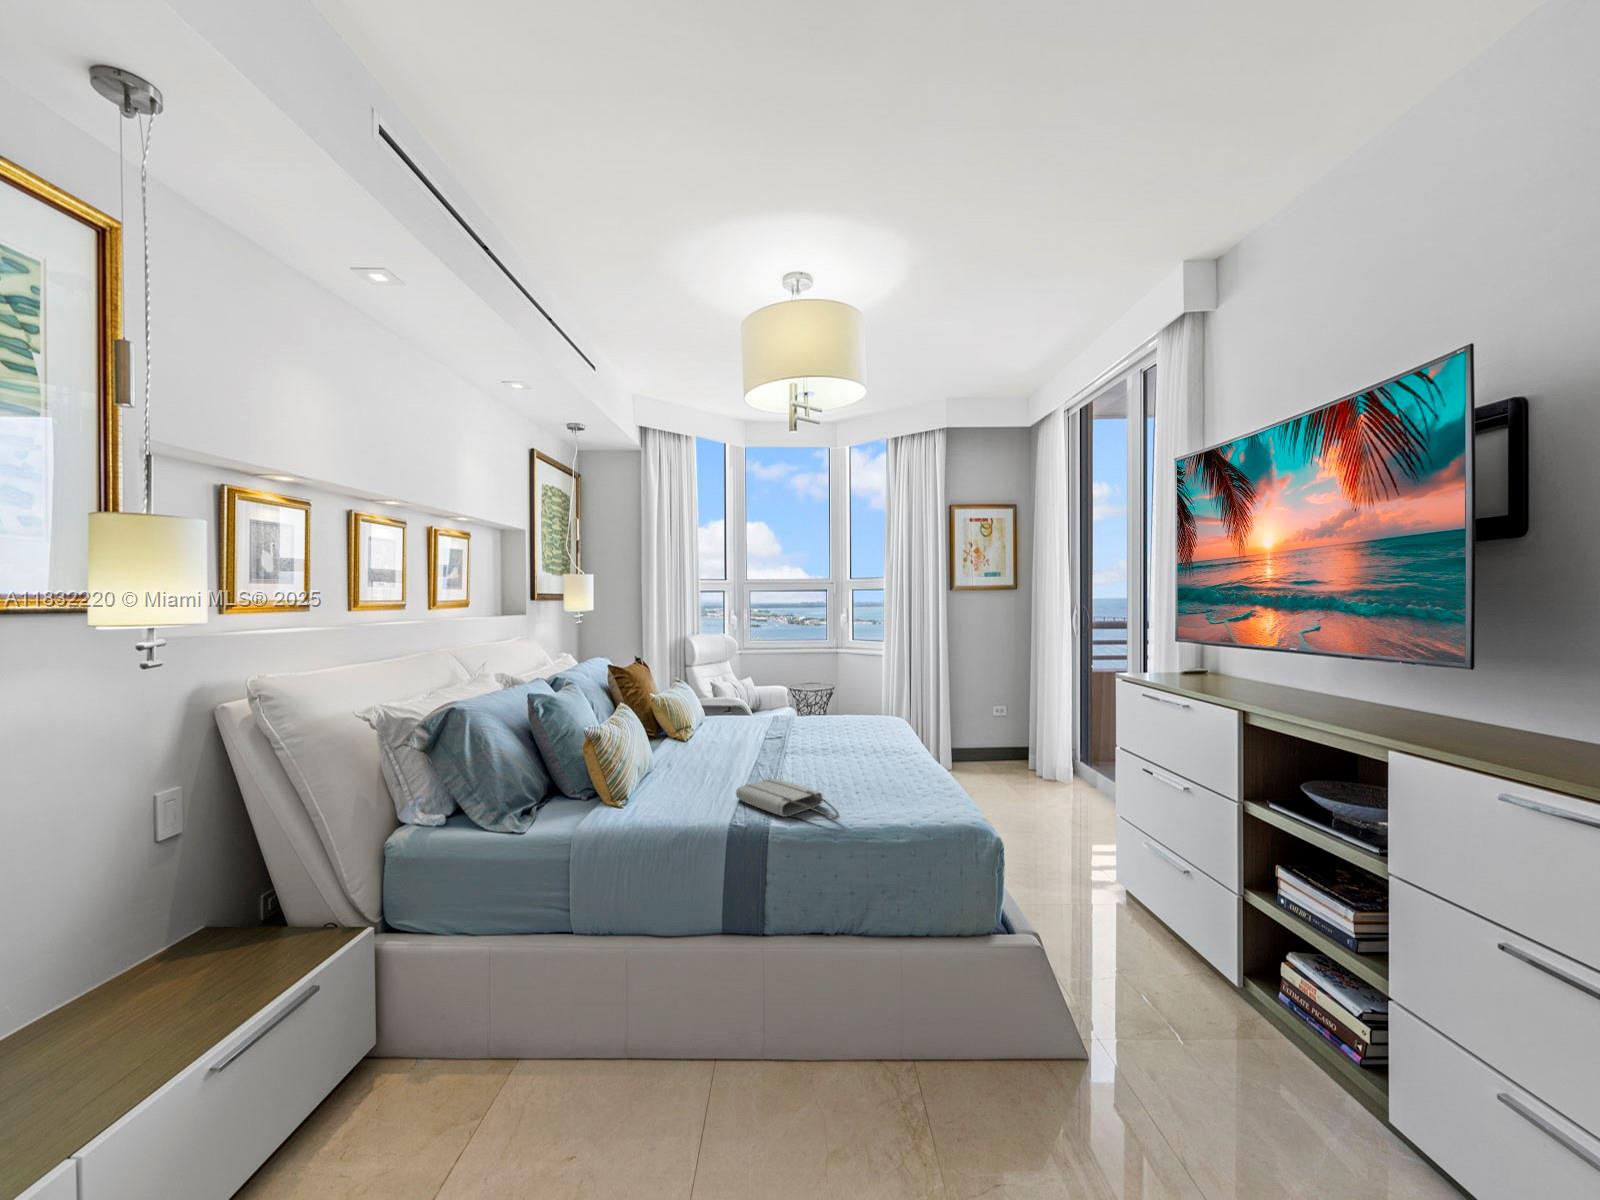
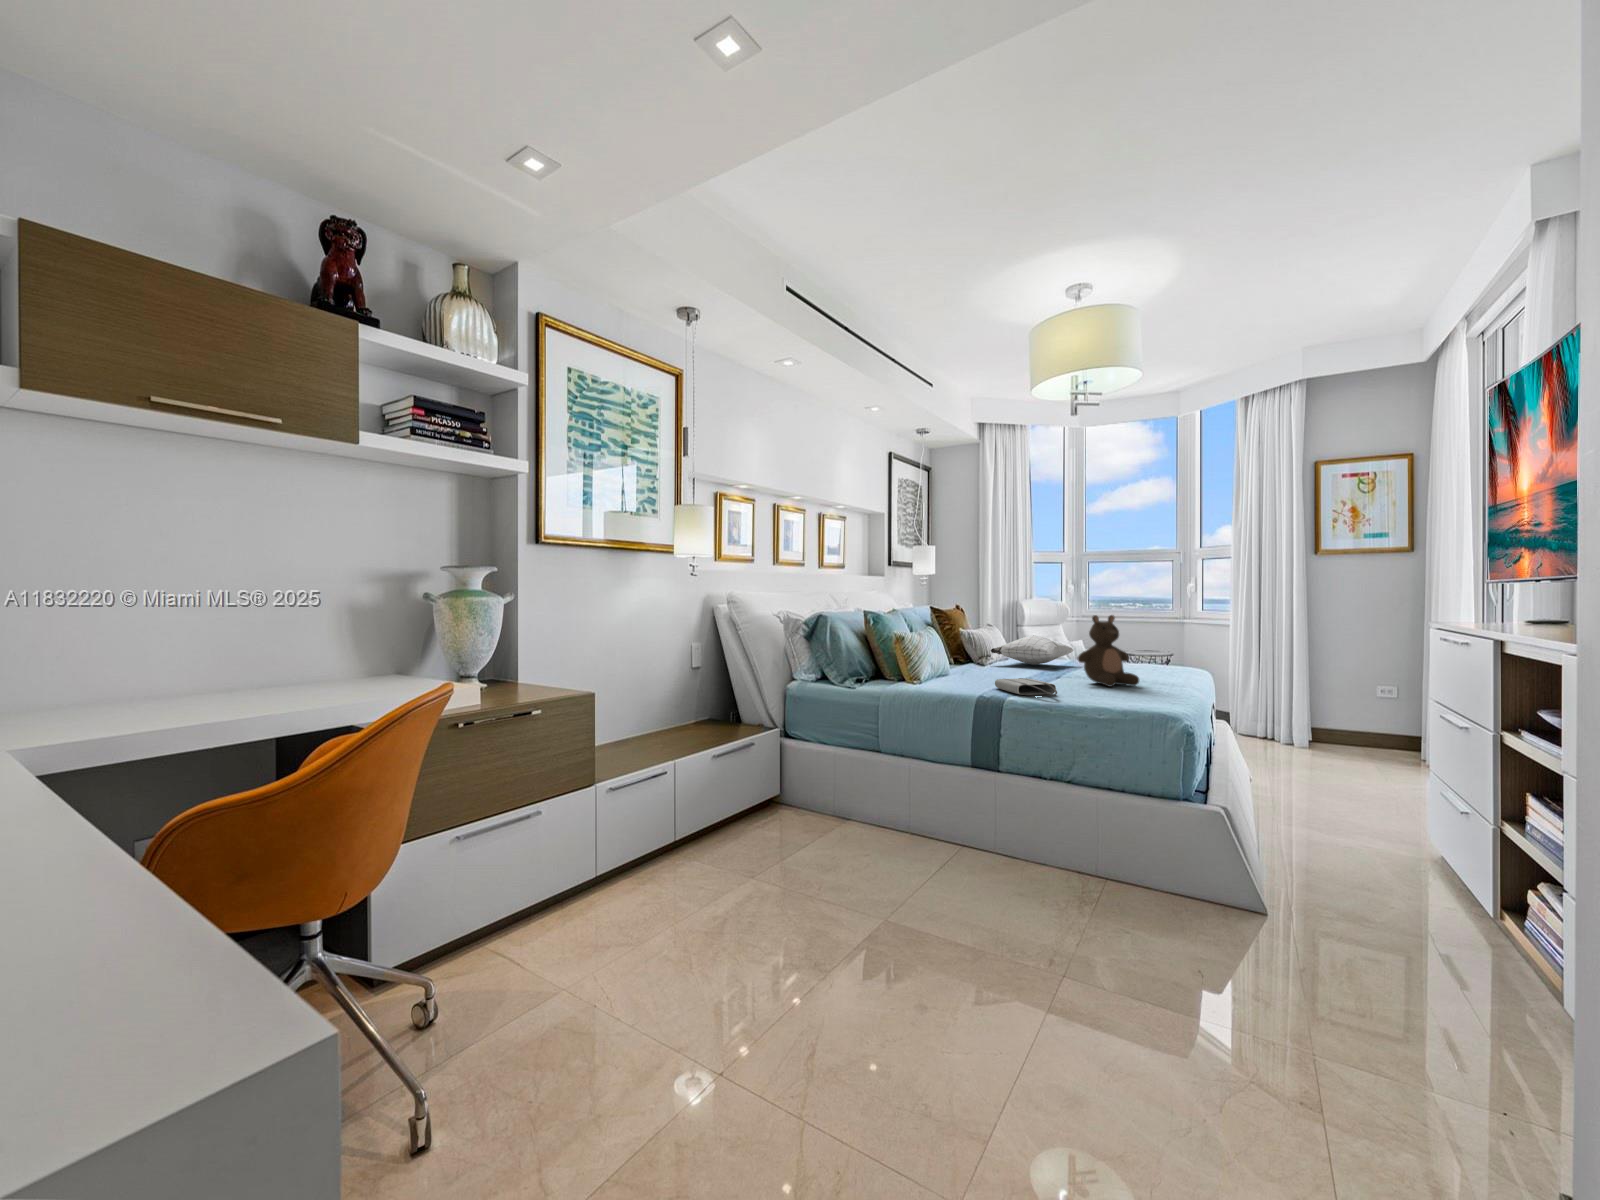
stuffed bear: none [817,678,885,771] -> present [1078,615,1139,687]
pillow: none [684,691,774,726] -> present [991,635,1073,665]

